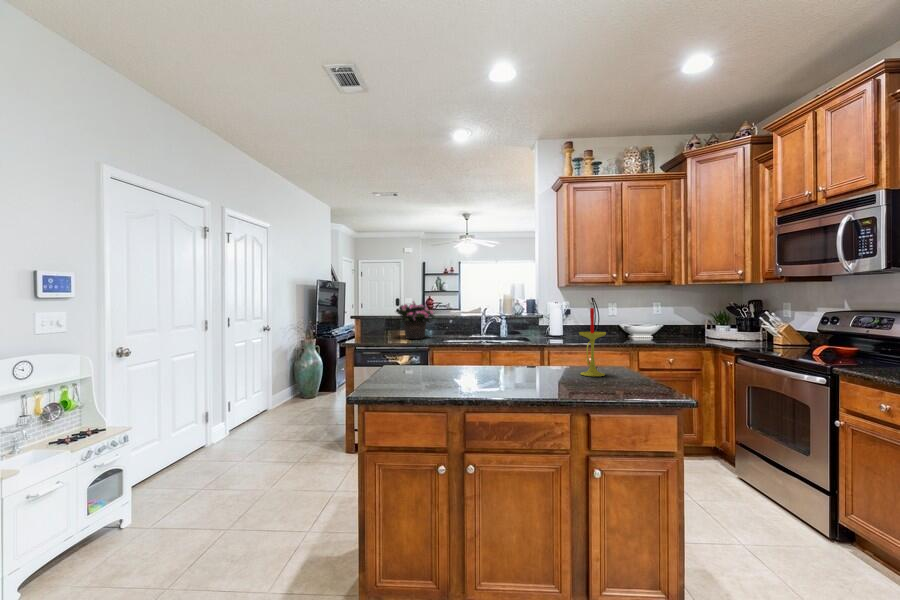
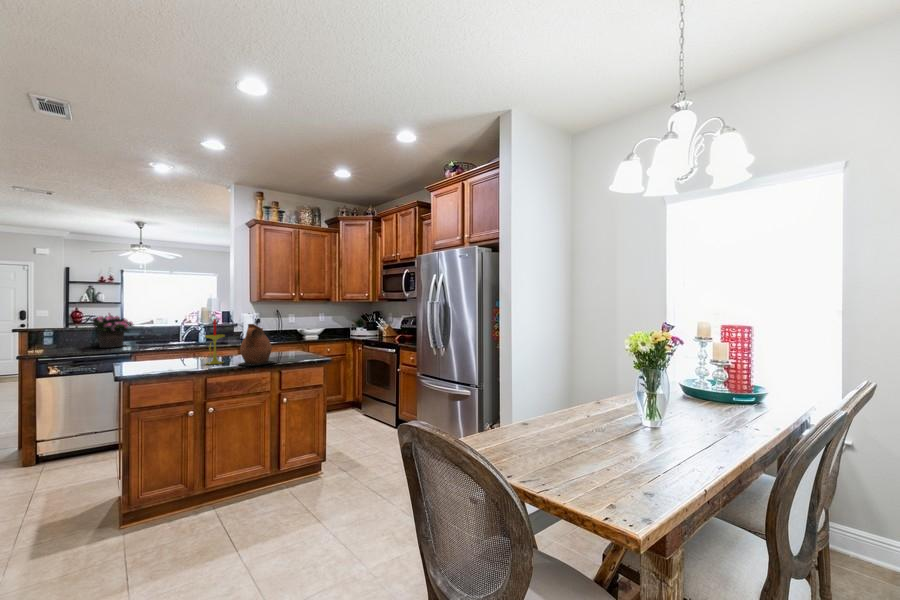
candle: present [579,308,606,376] -> present [205,319,224,364]
ceramic pitcher: none [498,318,563,390] -> present [239,324,277,365]

